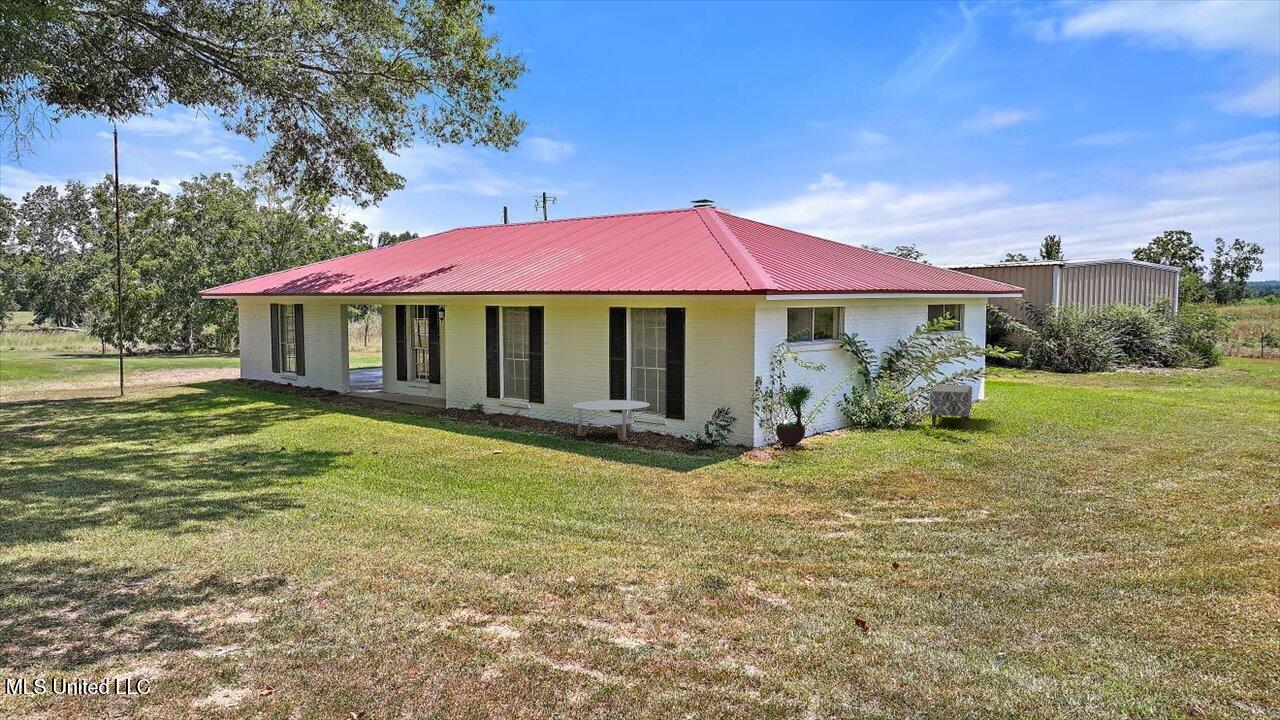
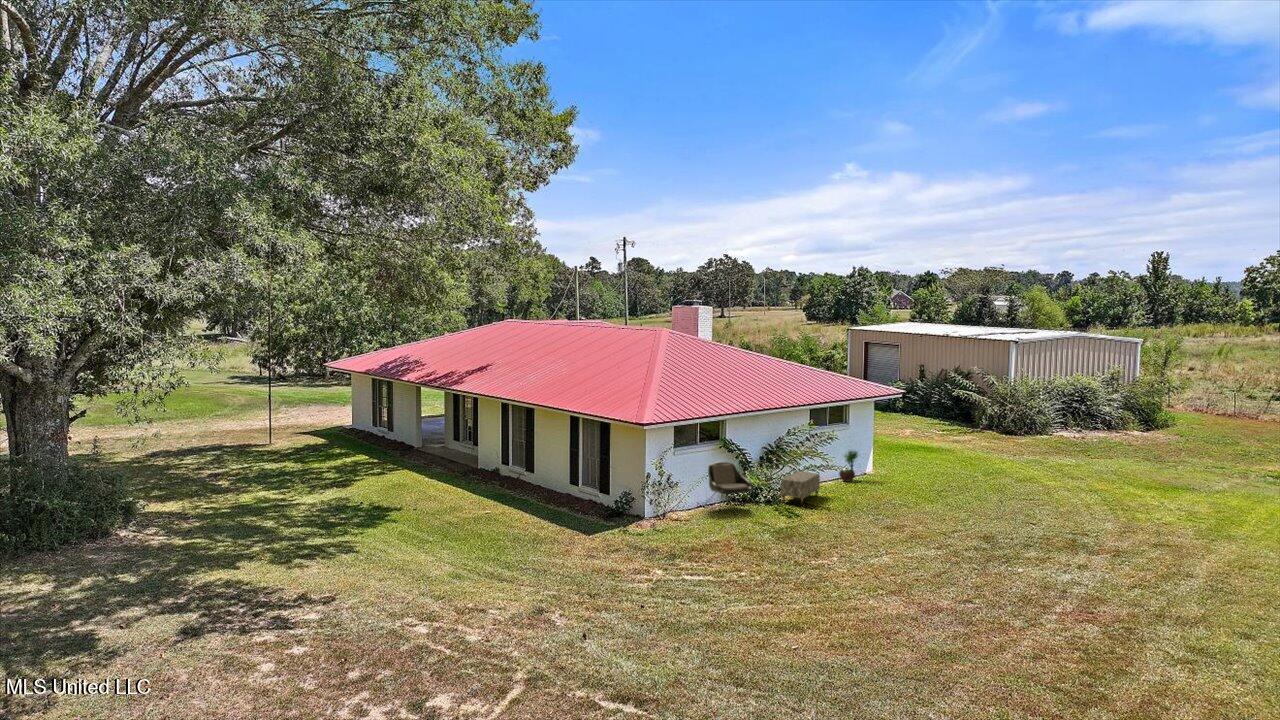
lounge chair: none [827,366,904,439] -> present [707,462,753,513]
potted tree: present [776,384,812,445] -> present [839,451,858,481]
round table: present [572,400,650,441] -> none [540,477,590,508]

